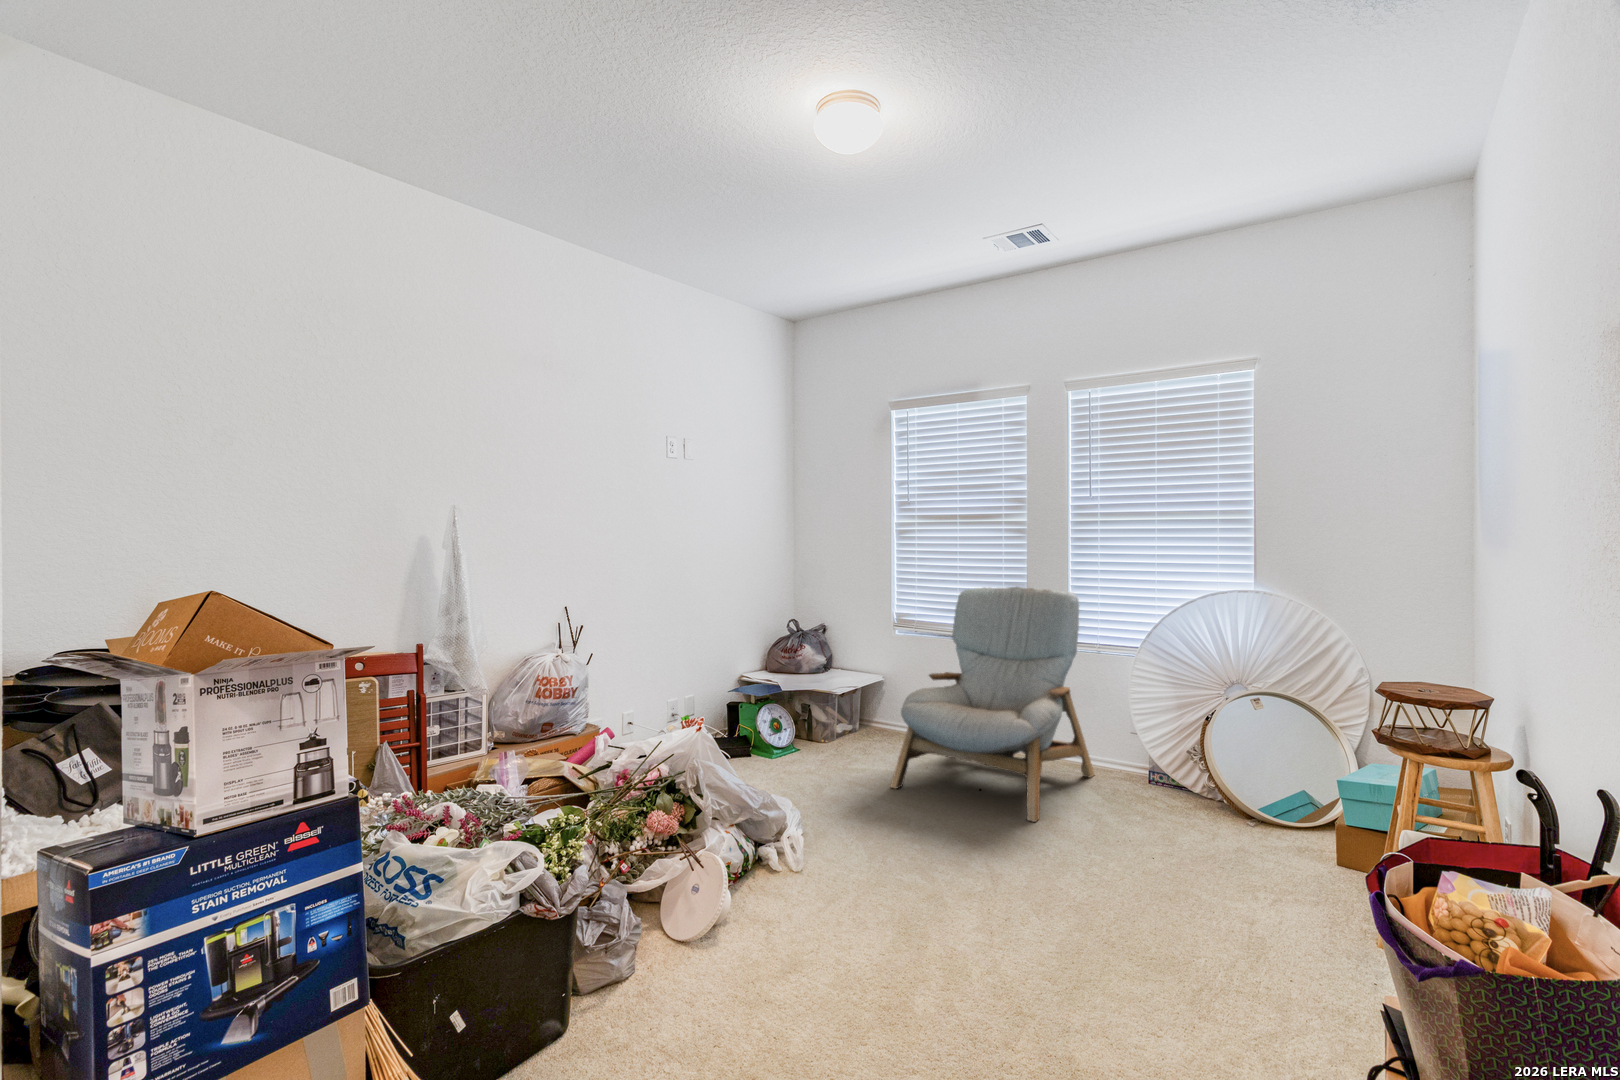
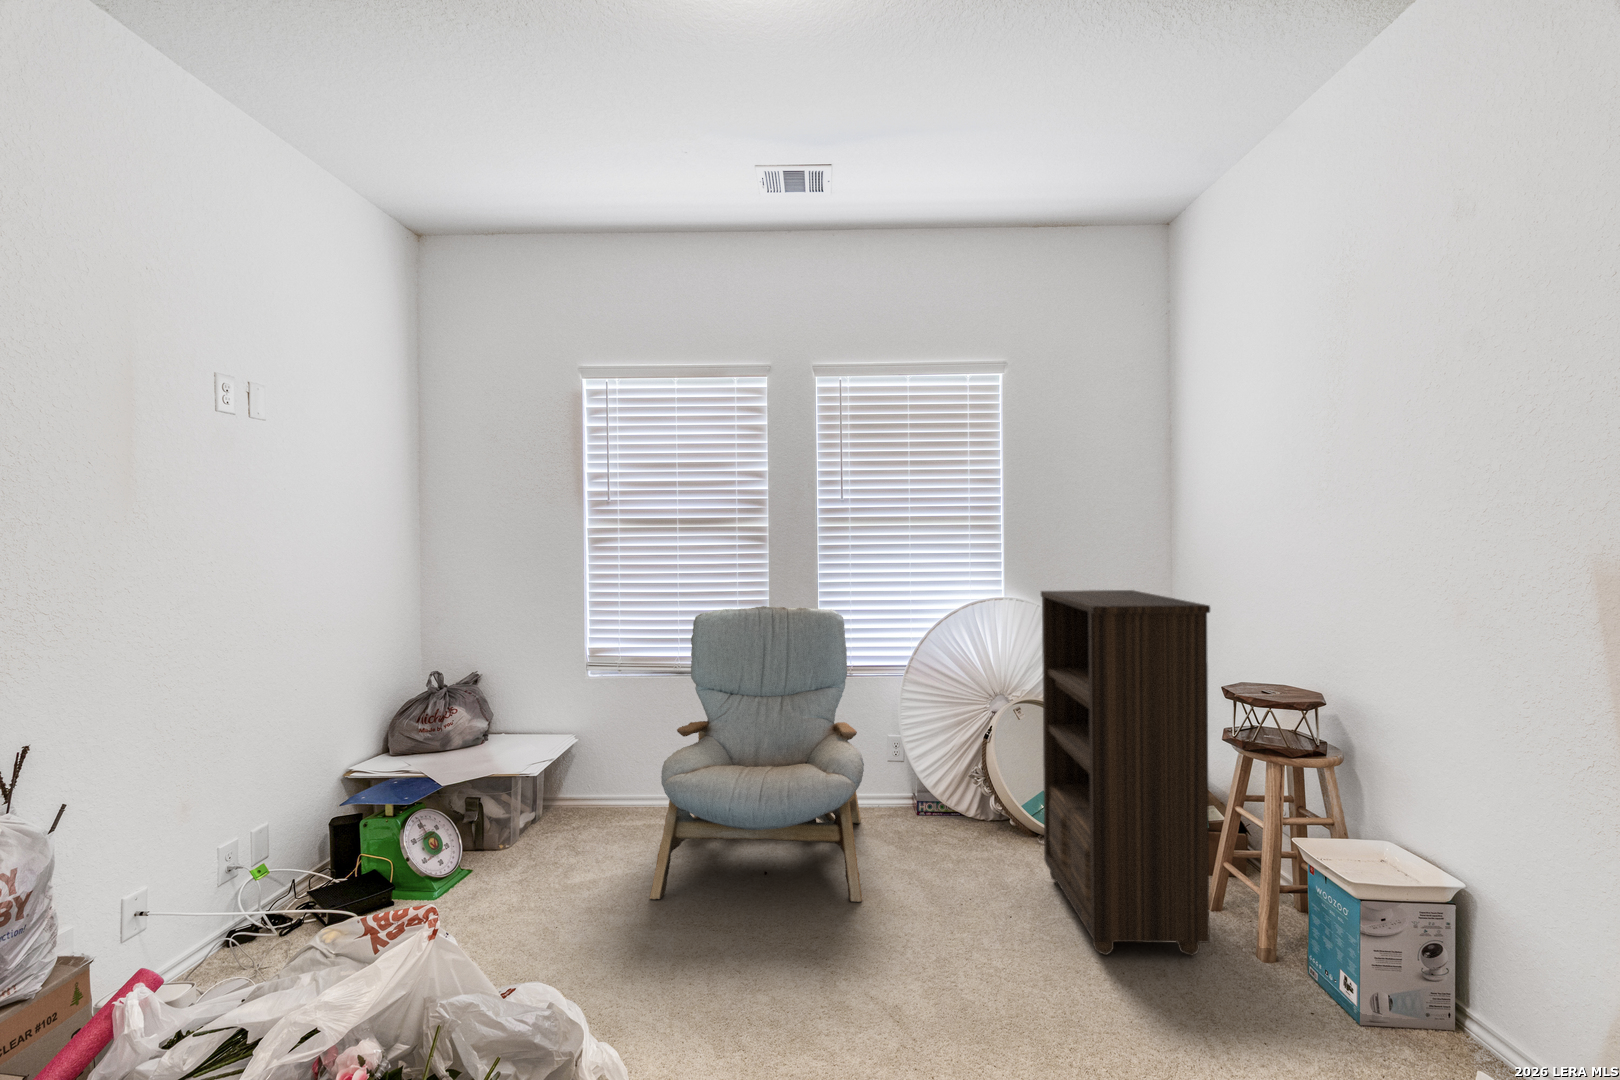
bookshelf: none [1188,581,1321,923] -> present [1041,590,1210,956]

